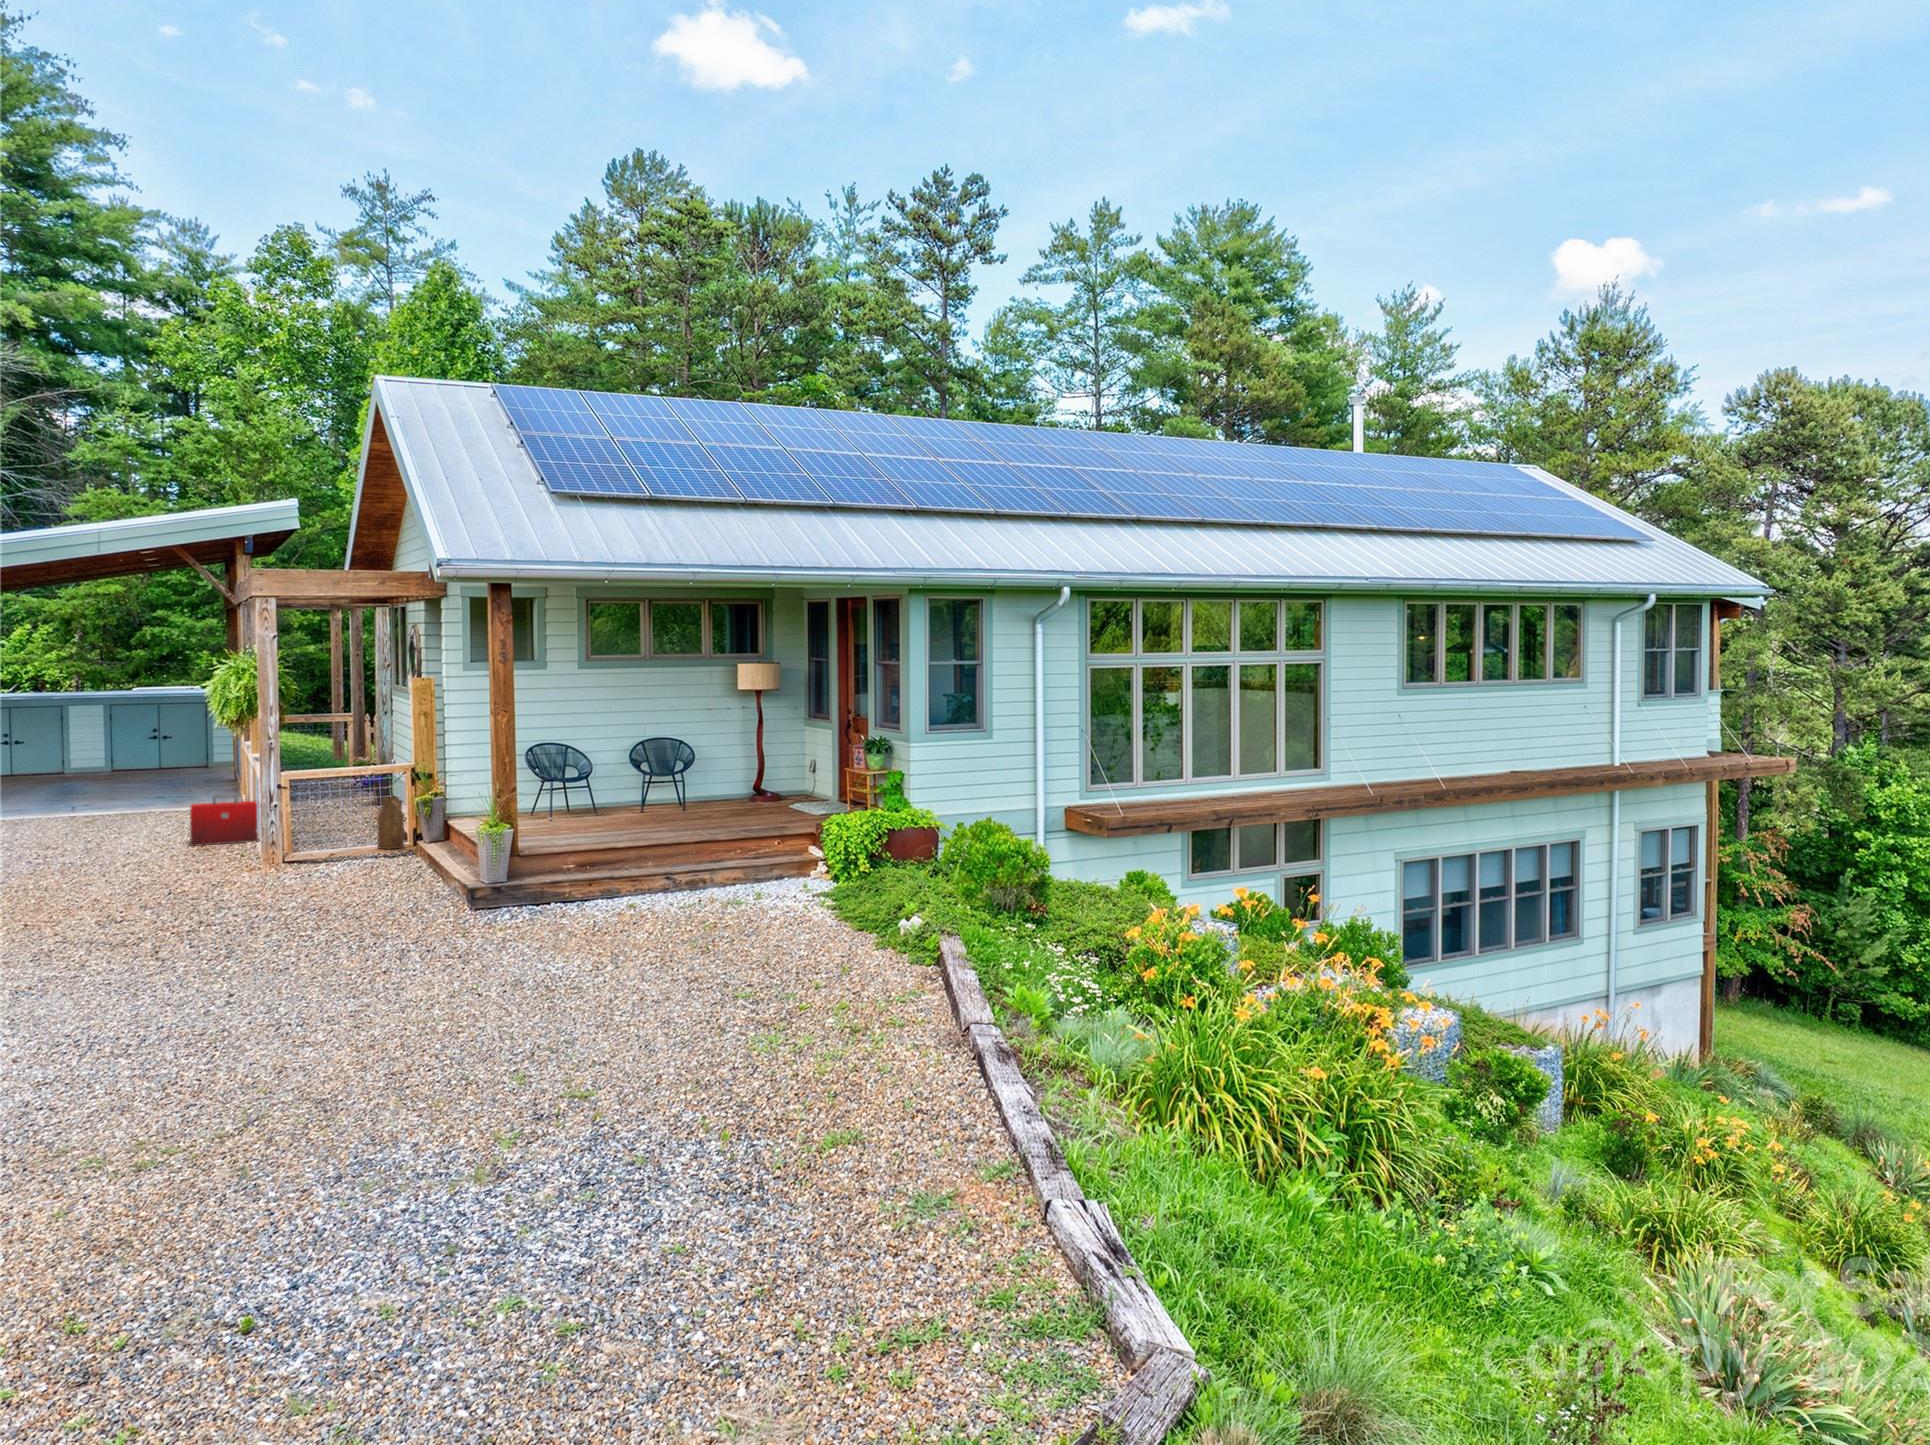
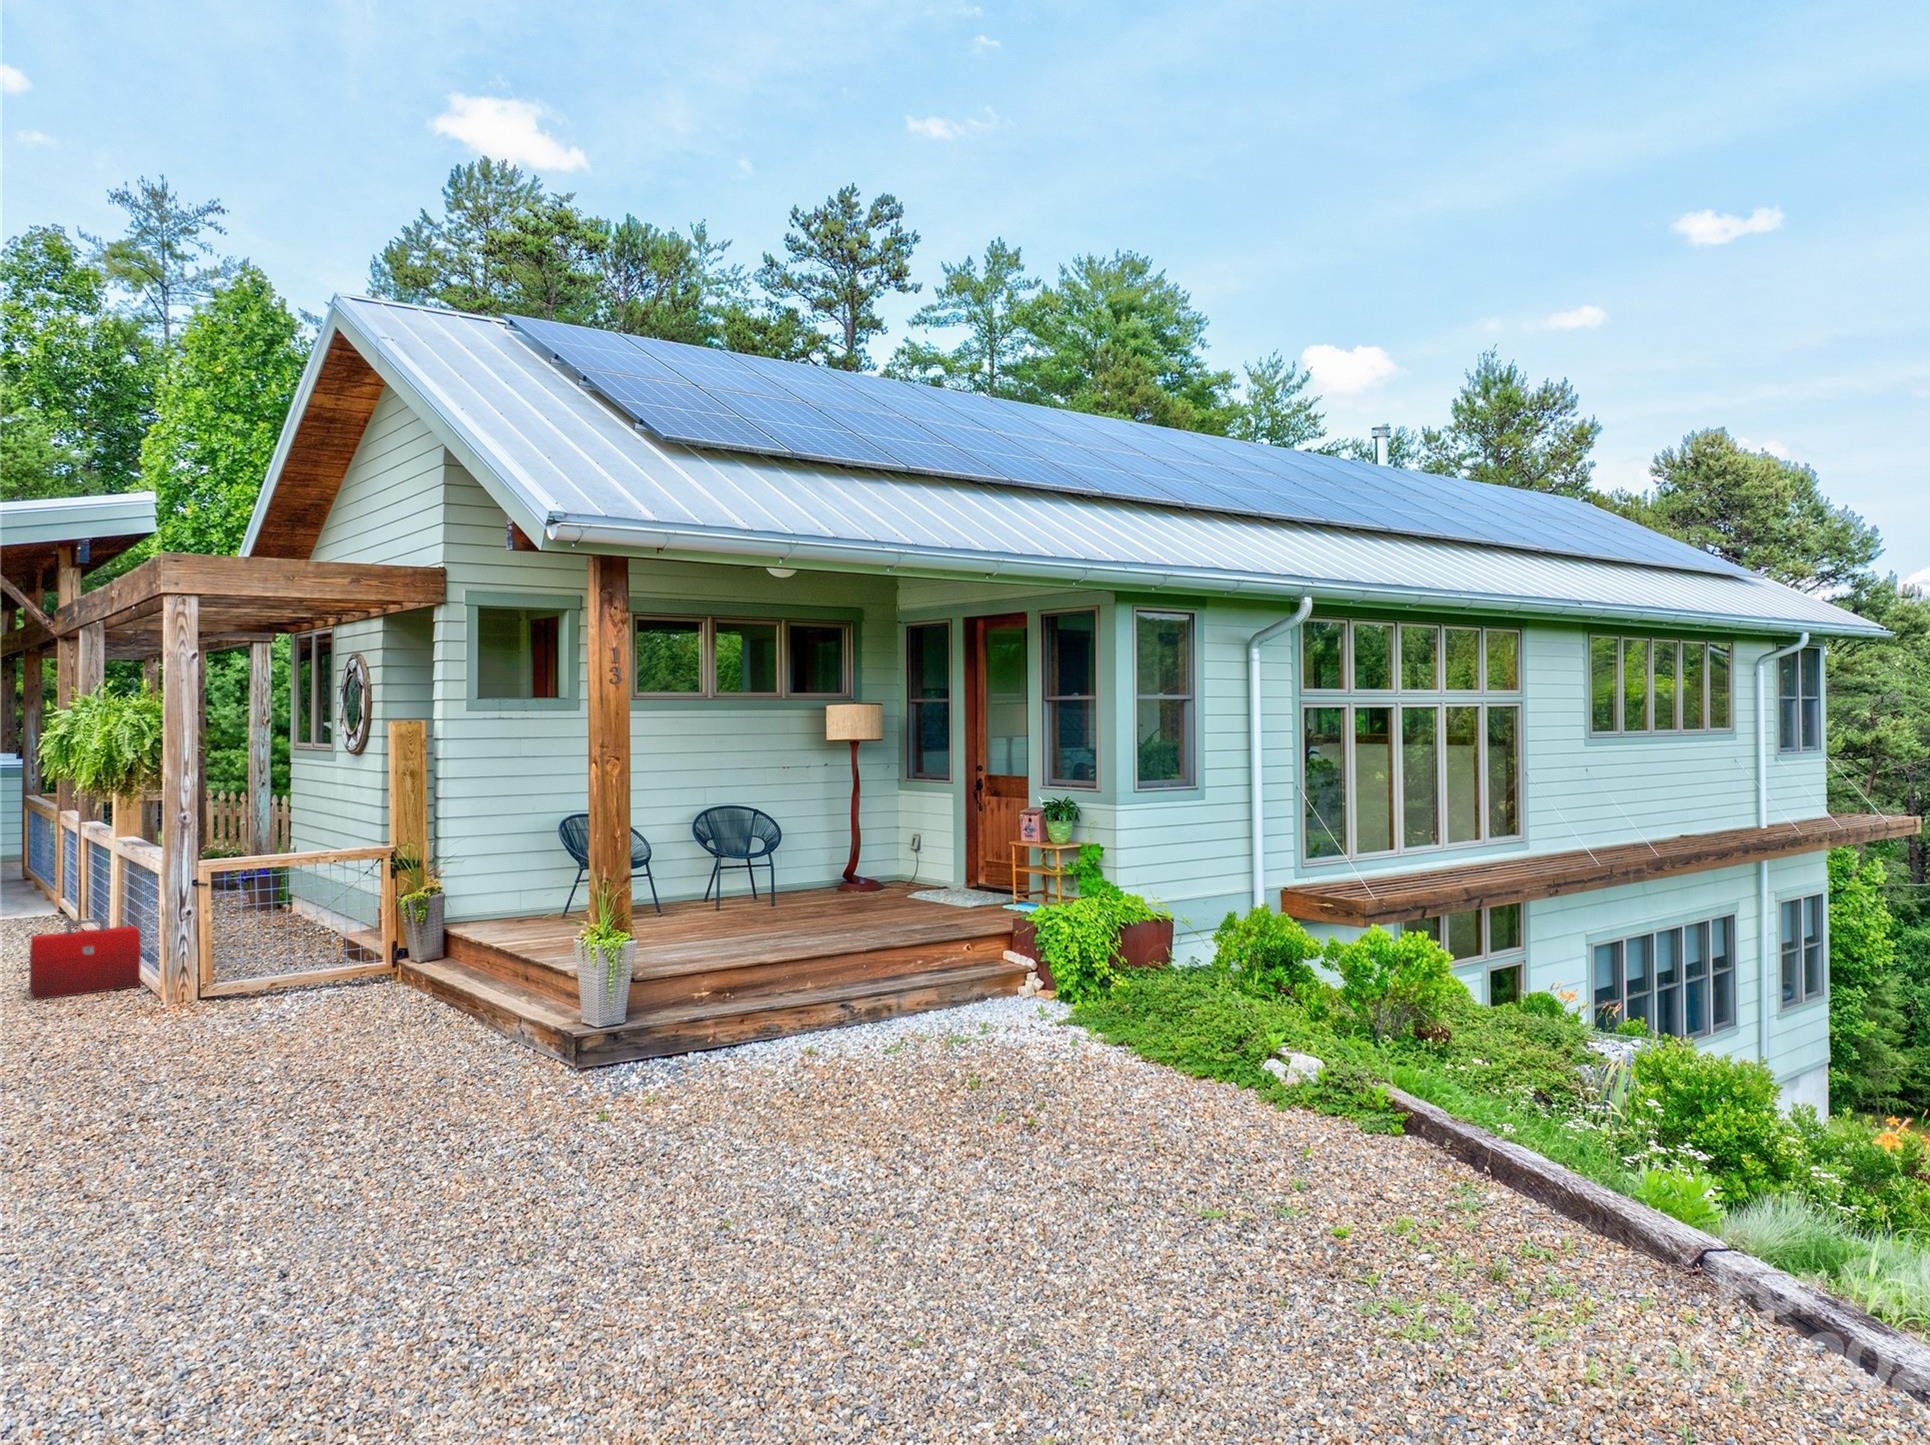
watering can: present [377,797,404,849] -> none [334,909,379,987]

